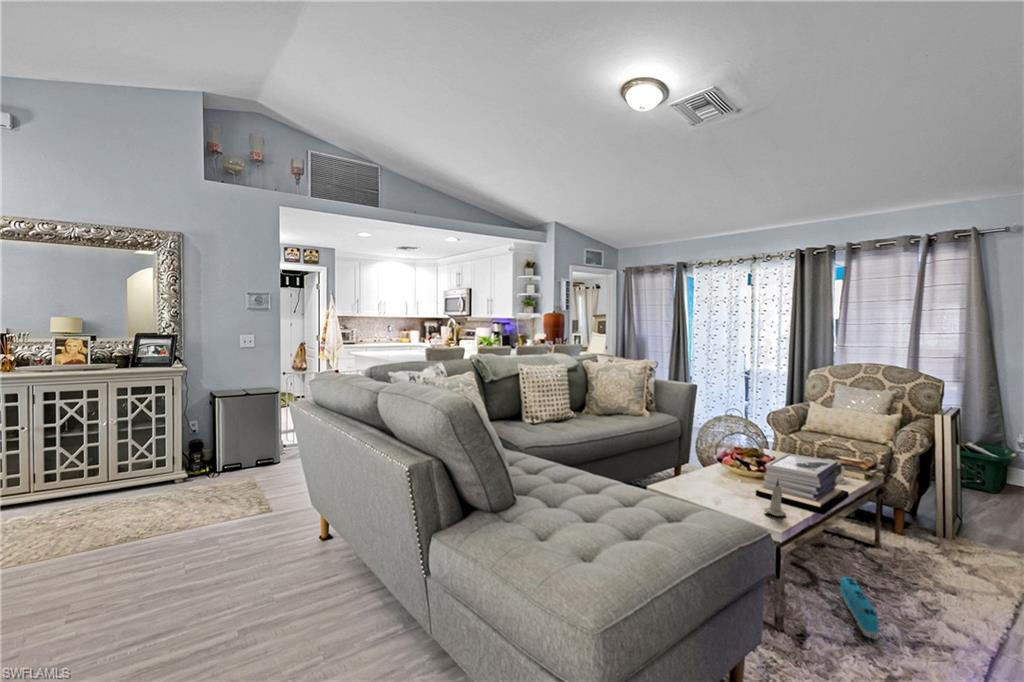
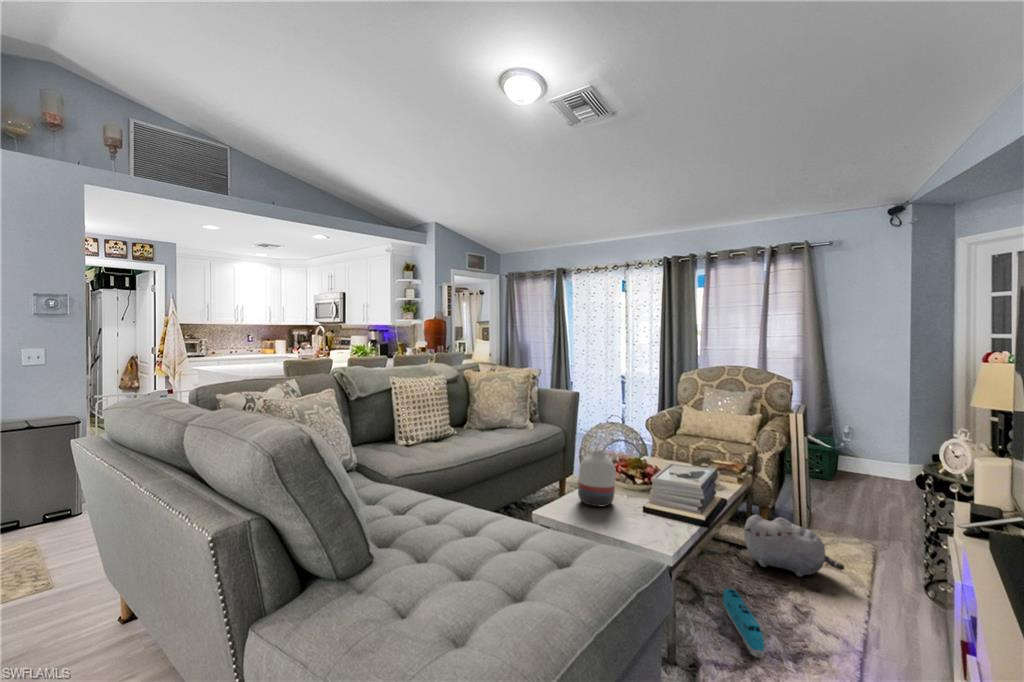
vase: none [692,436,730,488] -> present [578,451,616,506]
candle: present [764,480,786,516] -> none [652,495,674,536]
plush toy: none [870,513,987,579] -> present [744,515,844,577]

